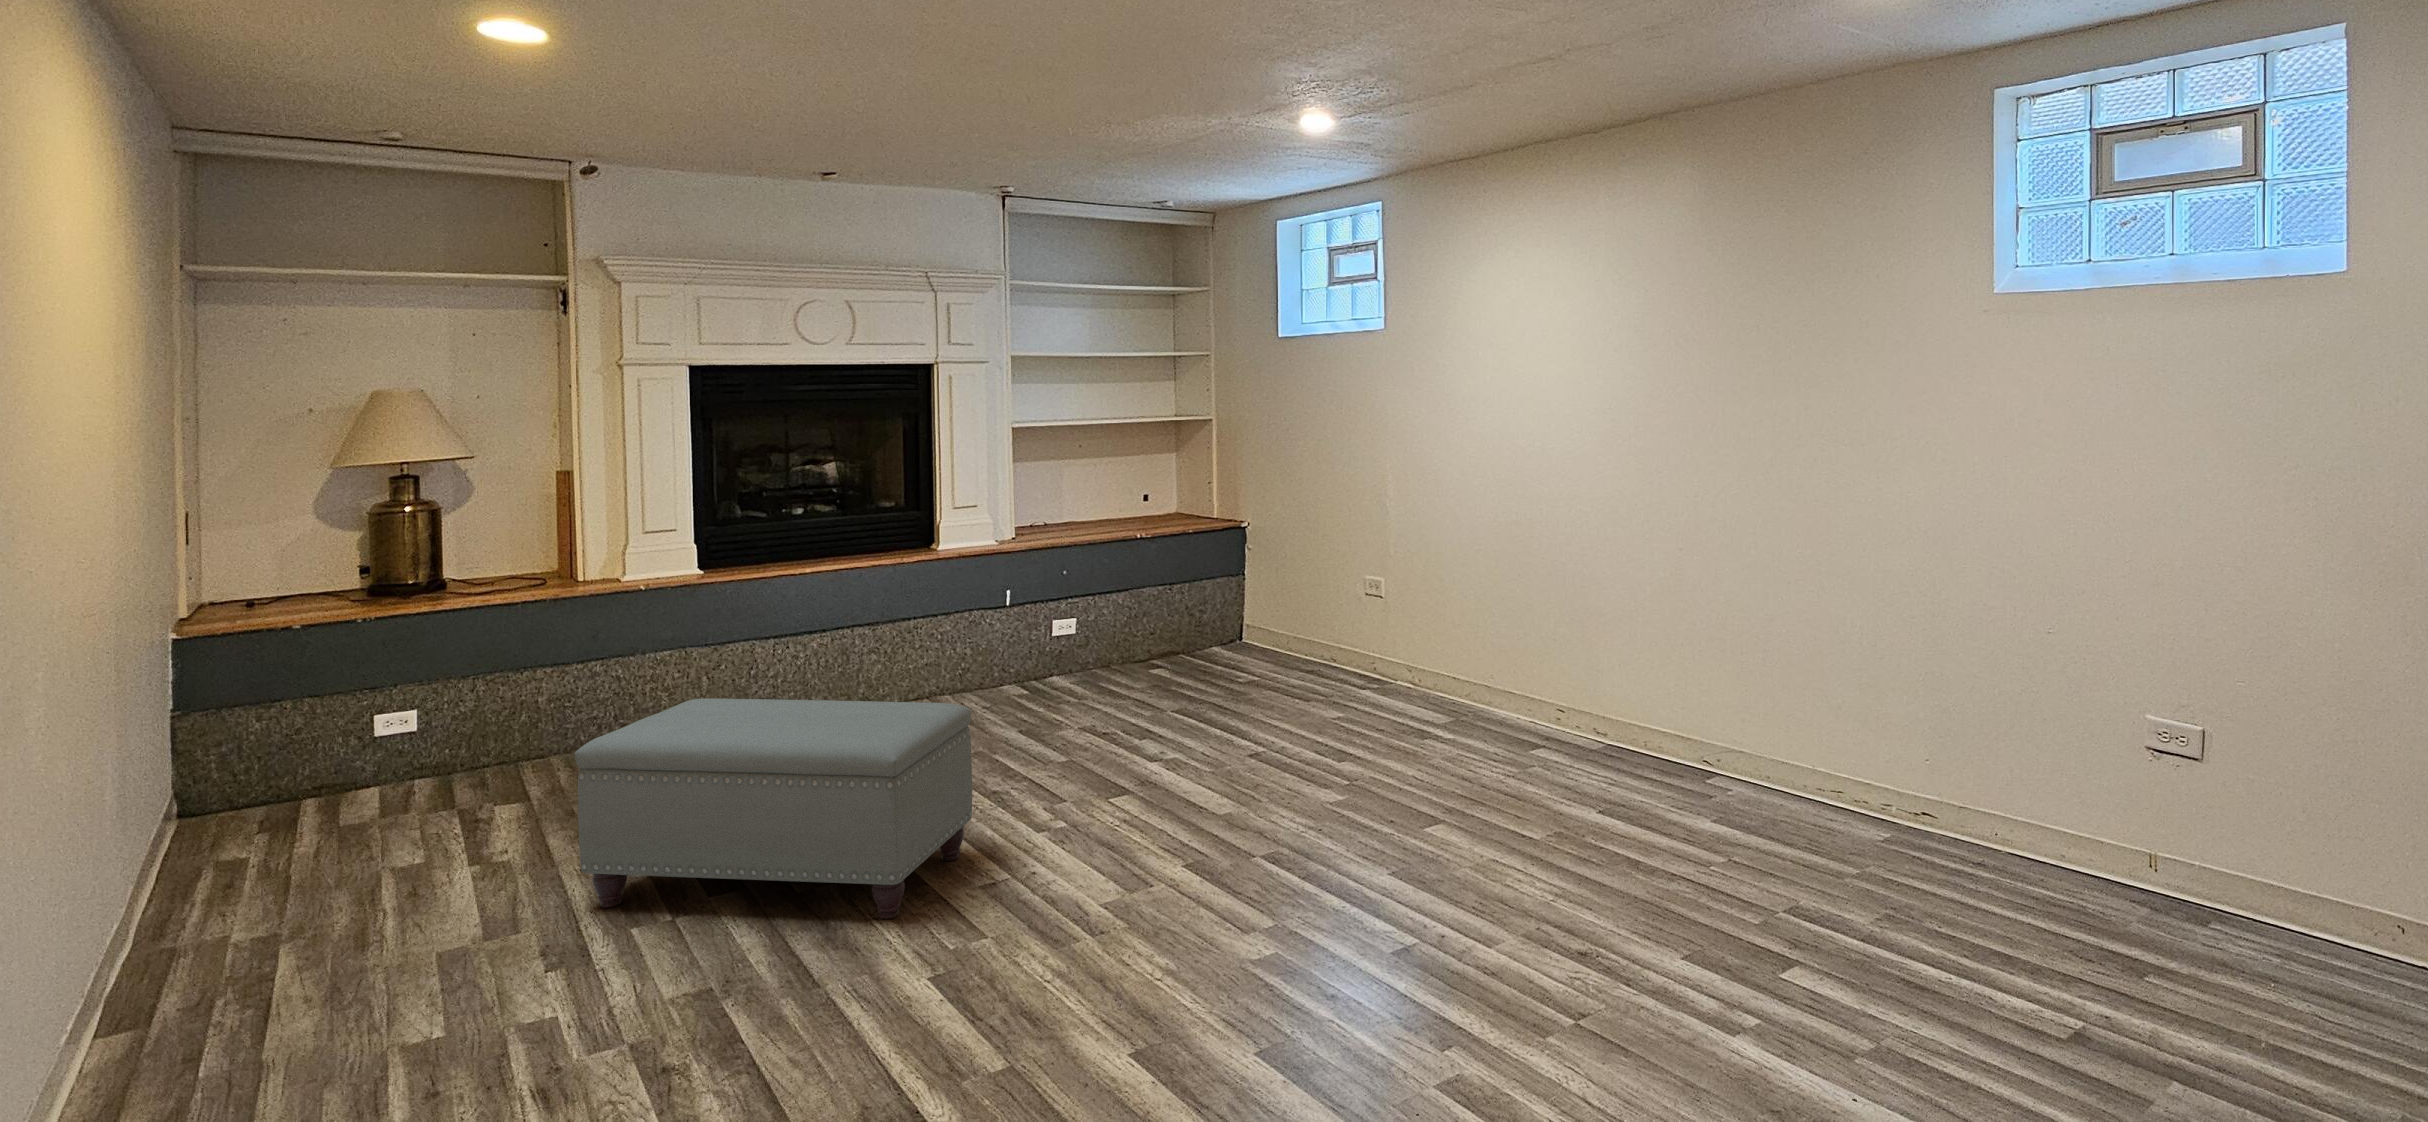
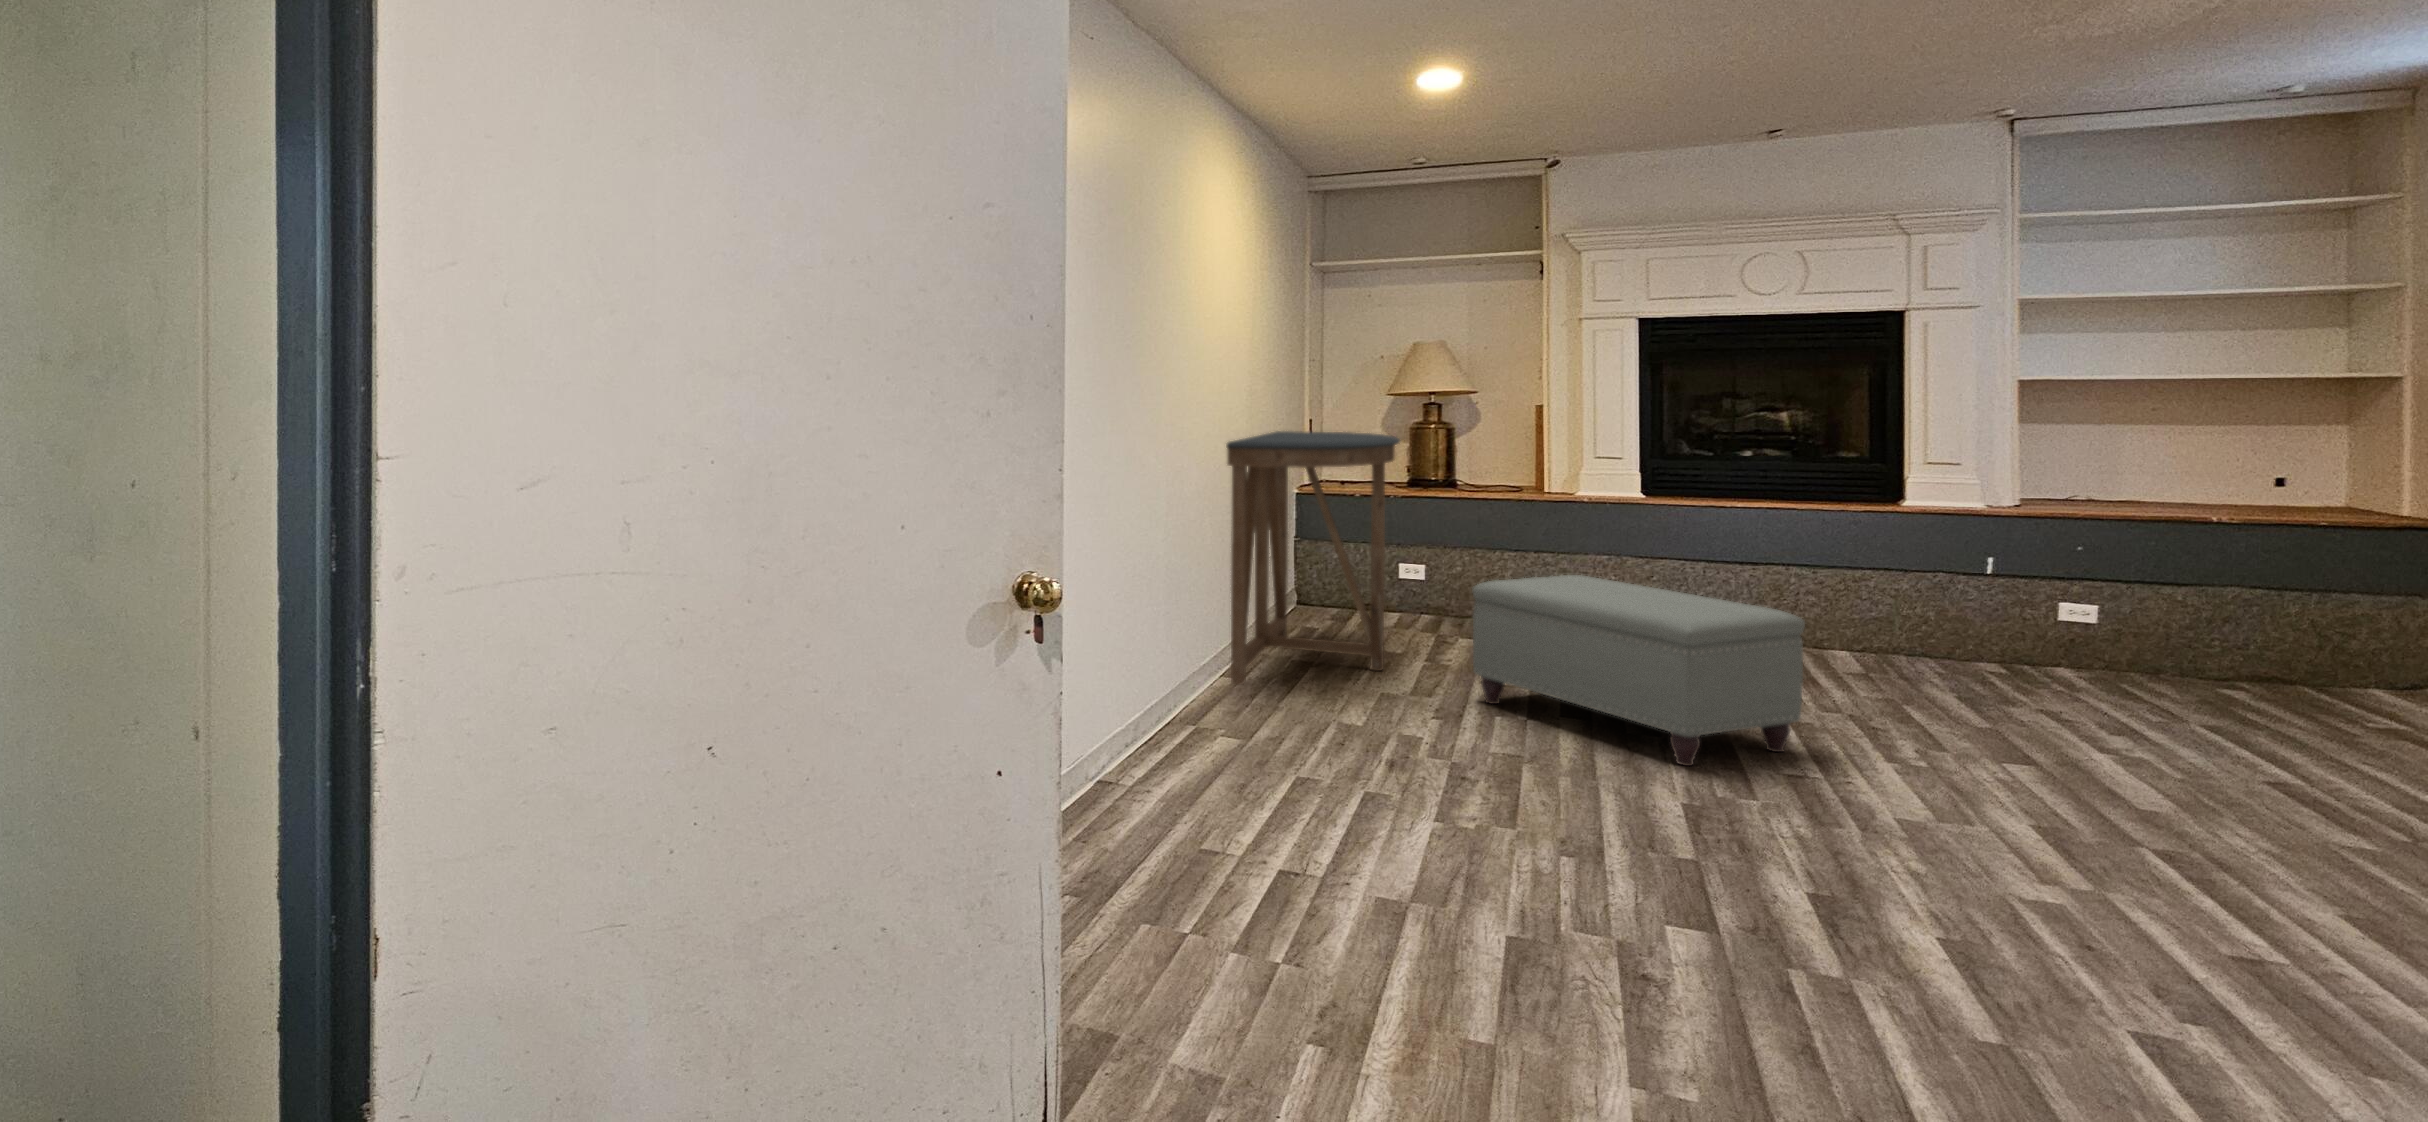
console table: none [91,538,426,1039] -> present [1226,431,1400,685]

